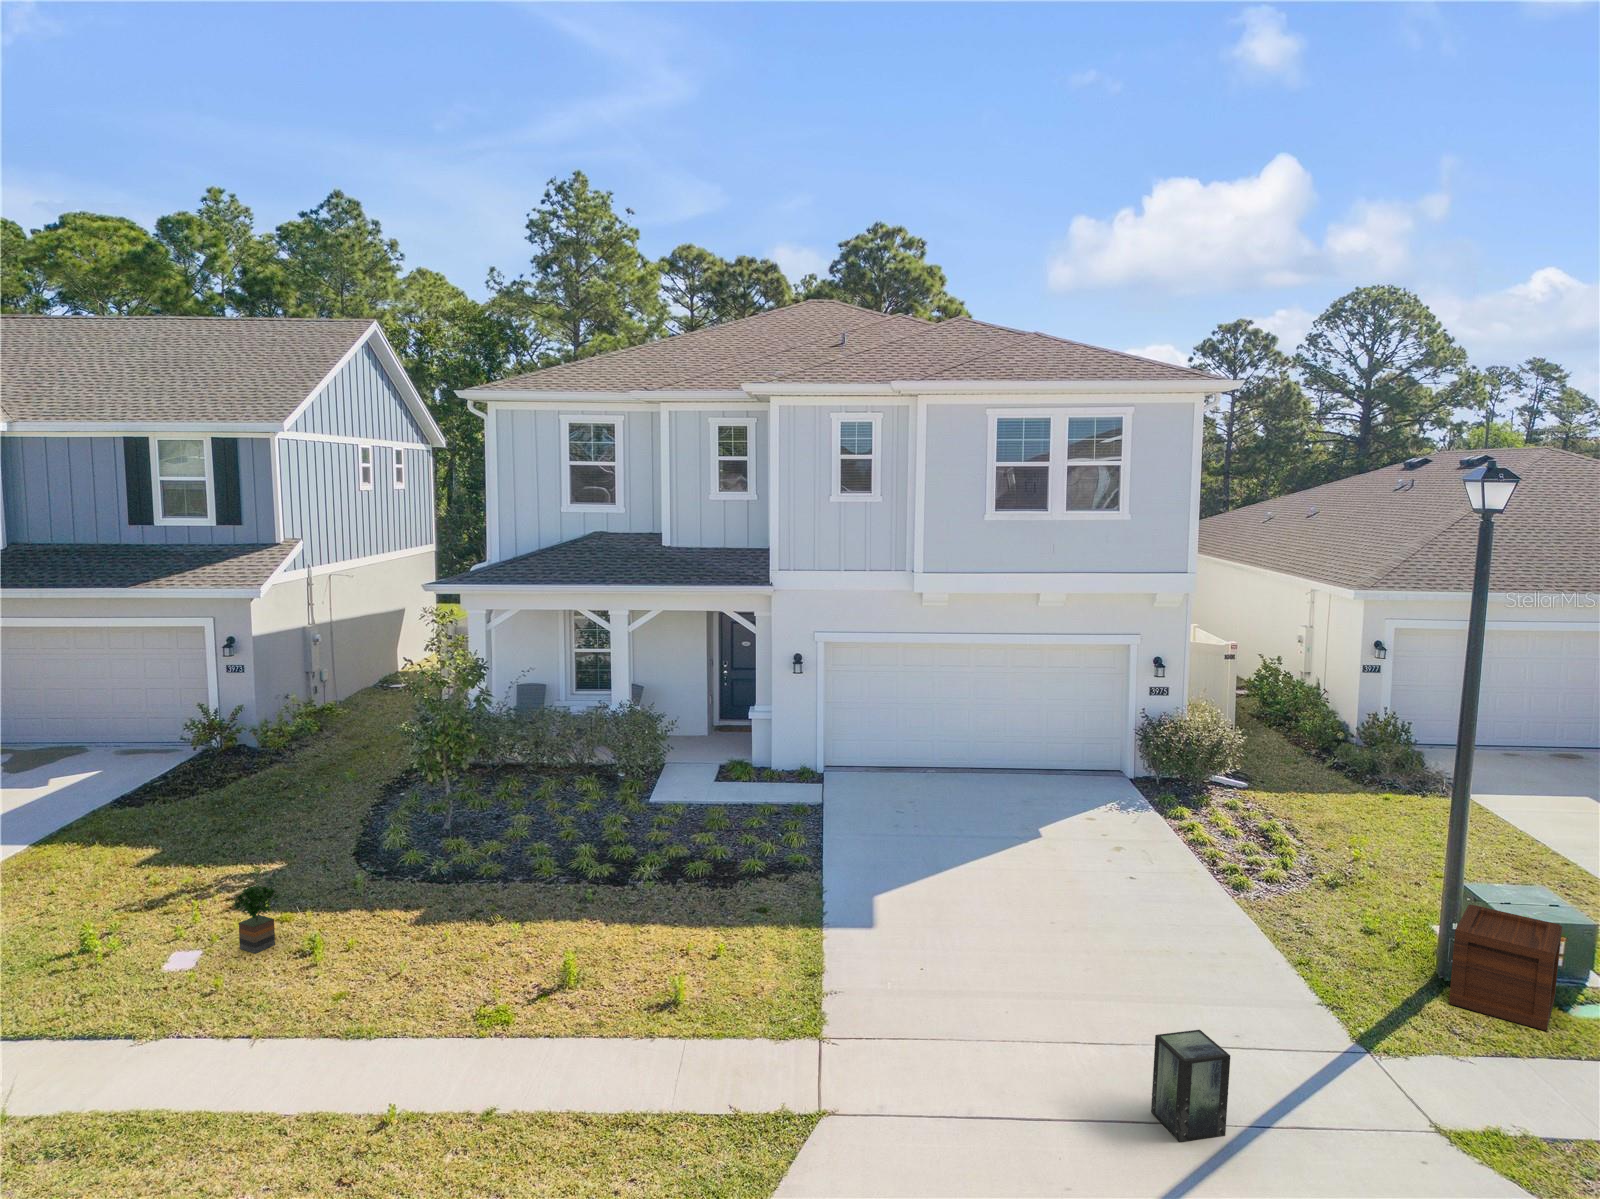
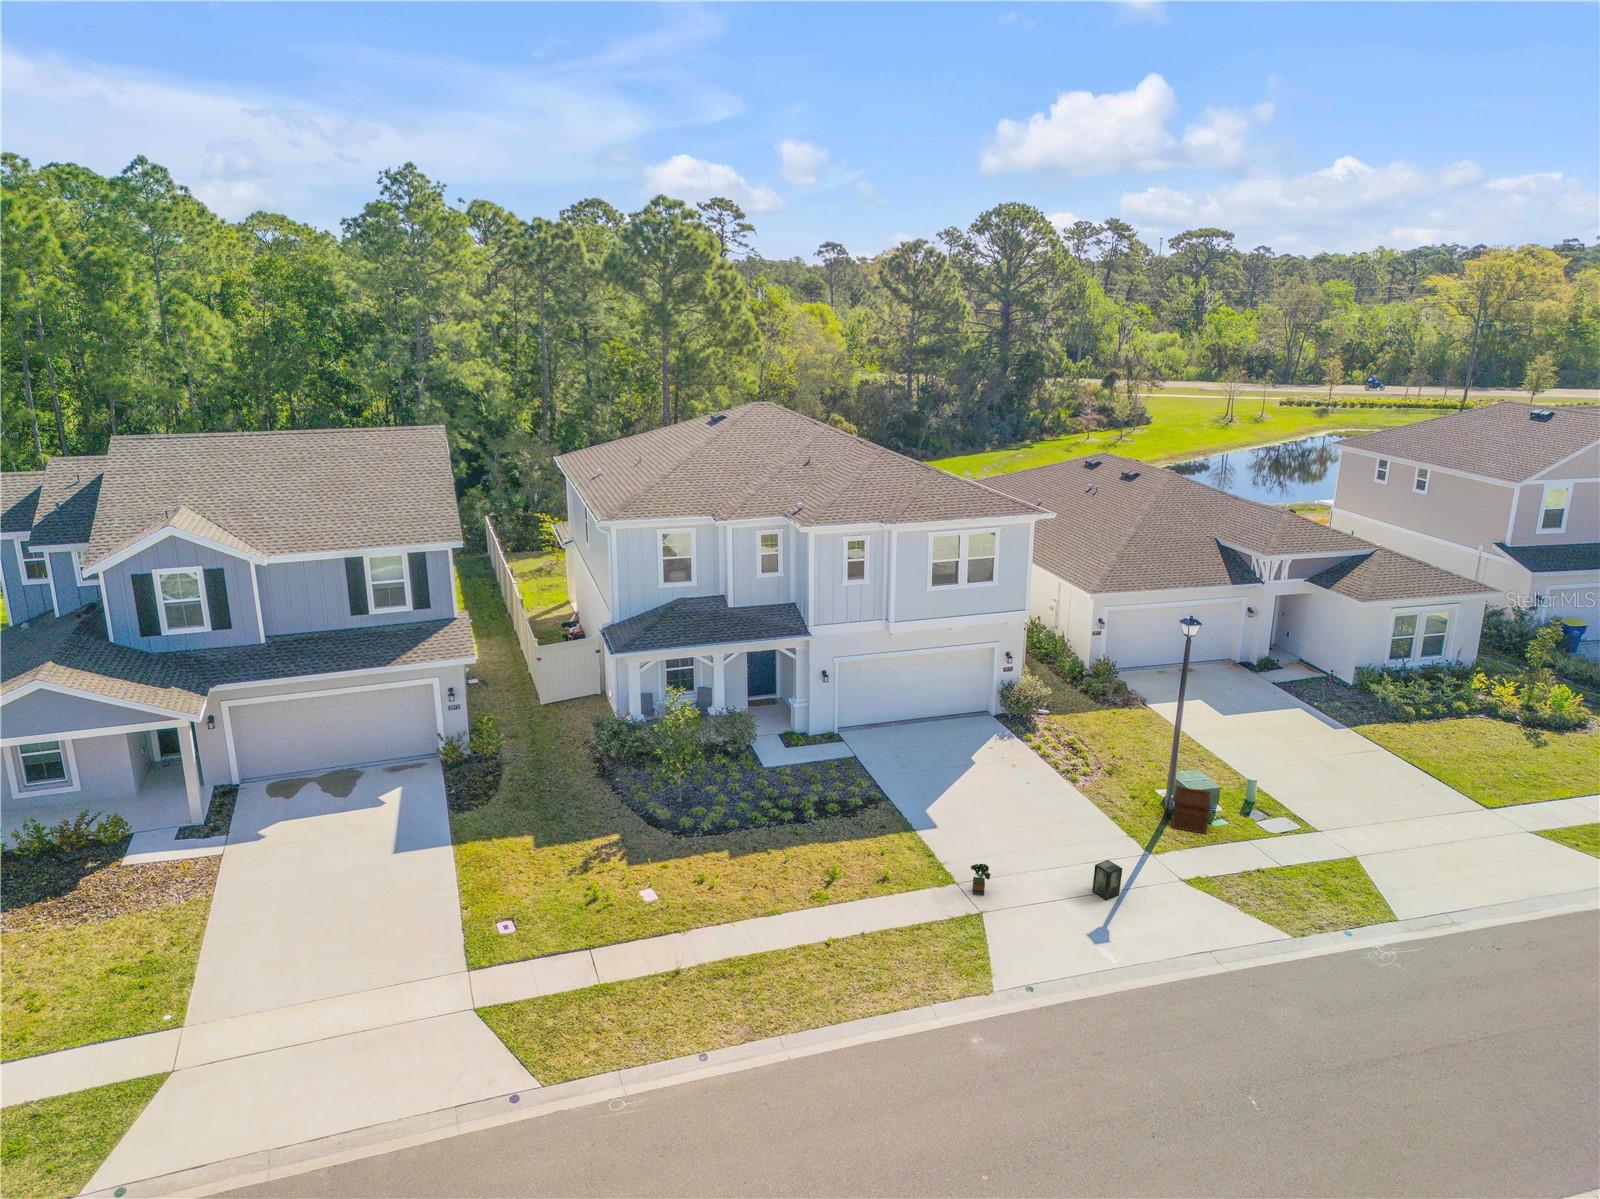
potted tree: present [234,886,281,954] -> present [971,864,991,896]

